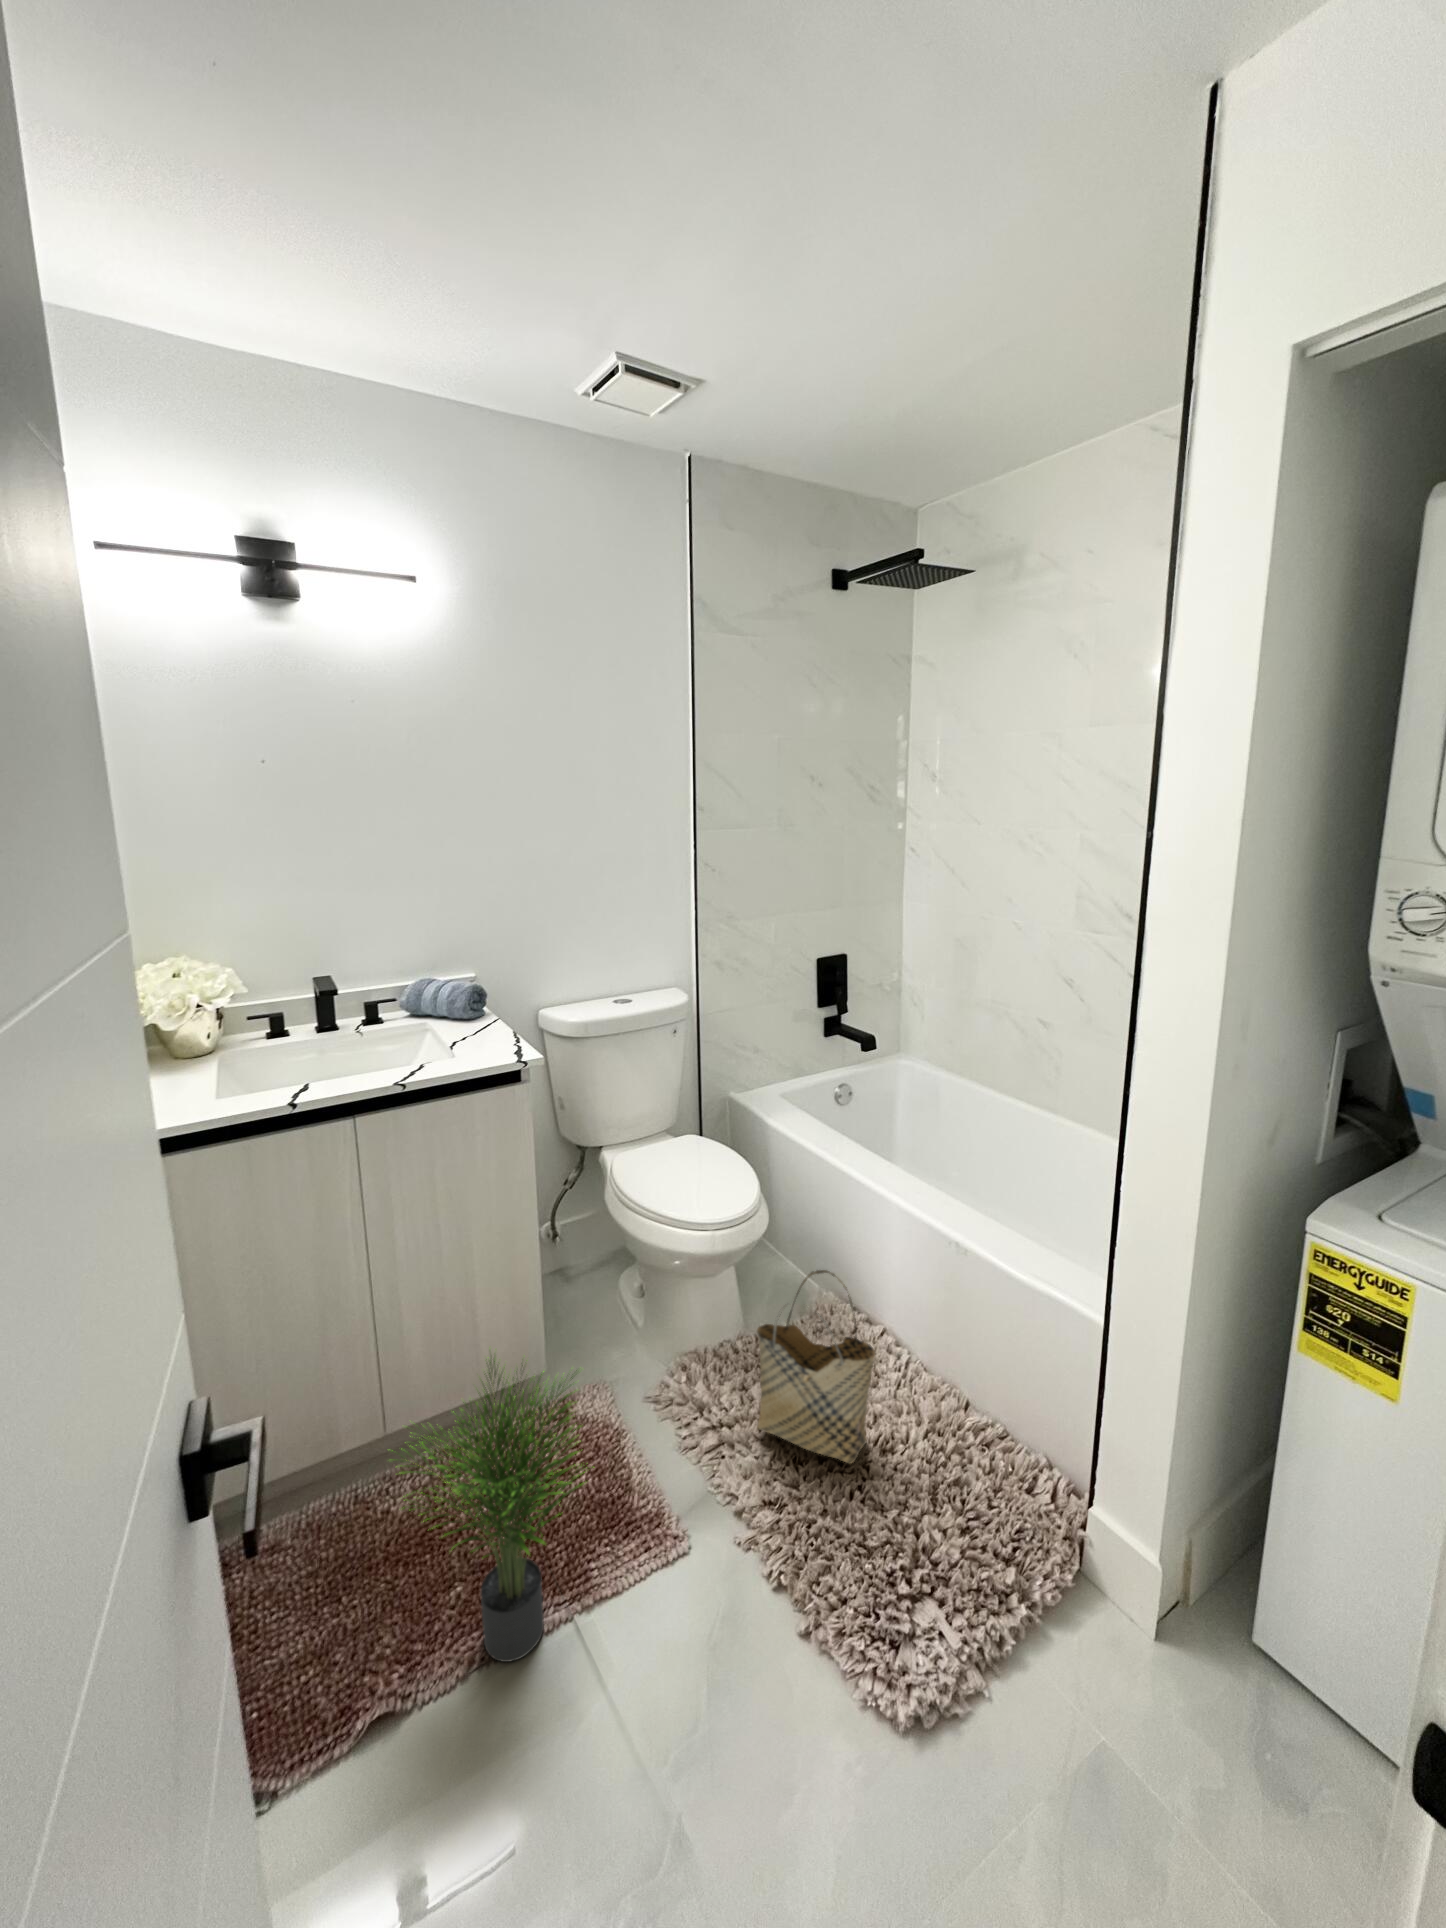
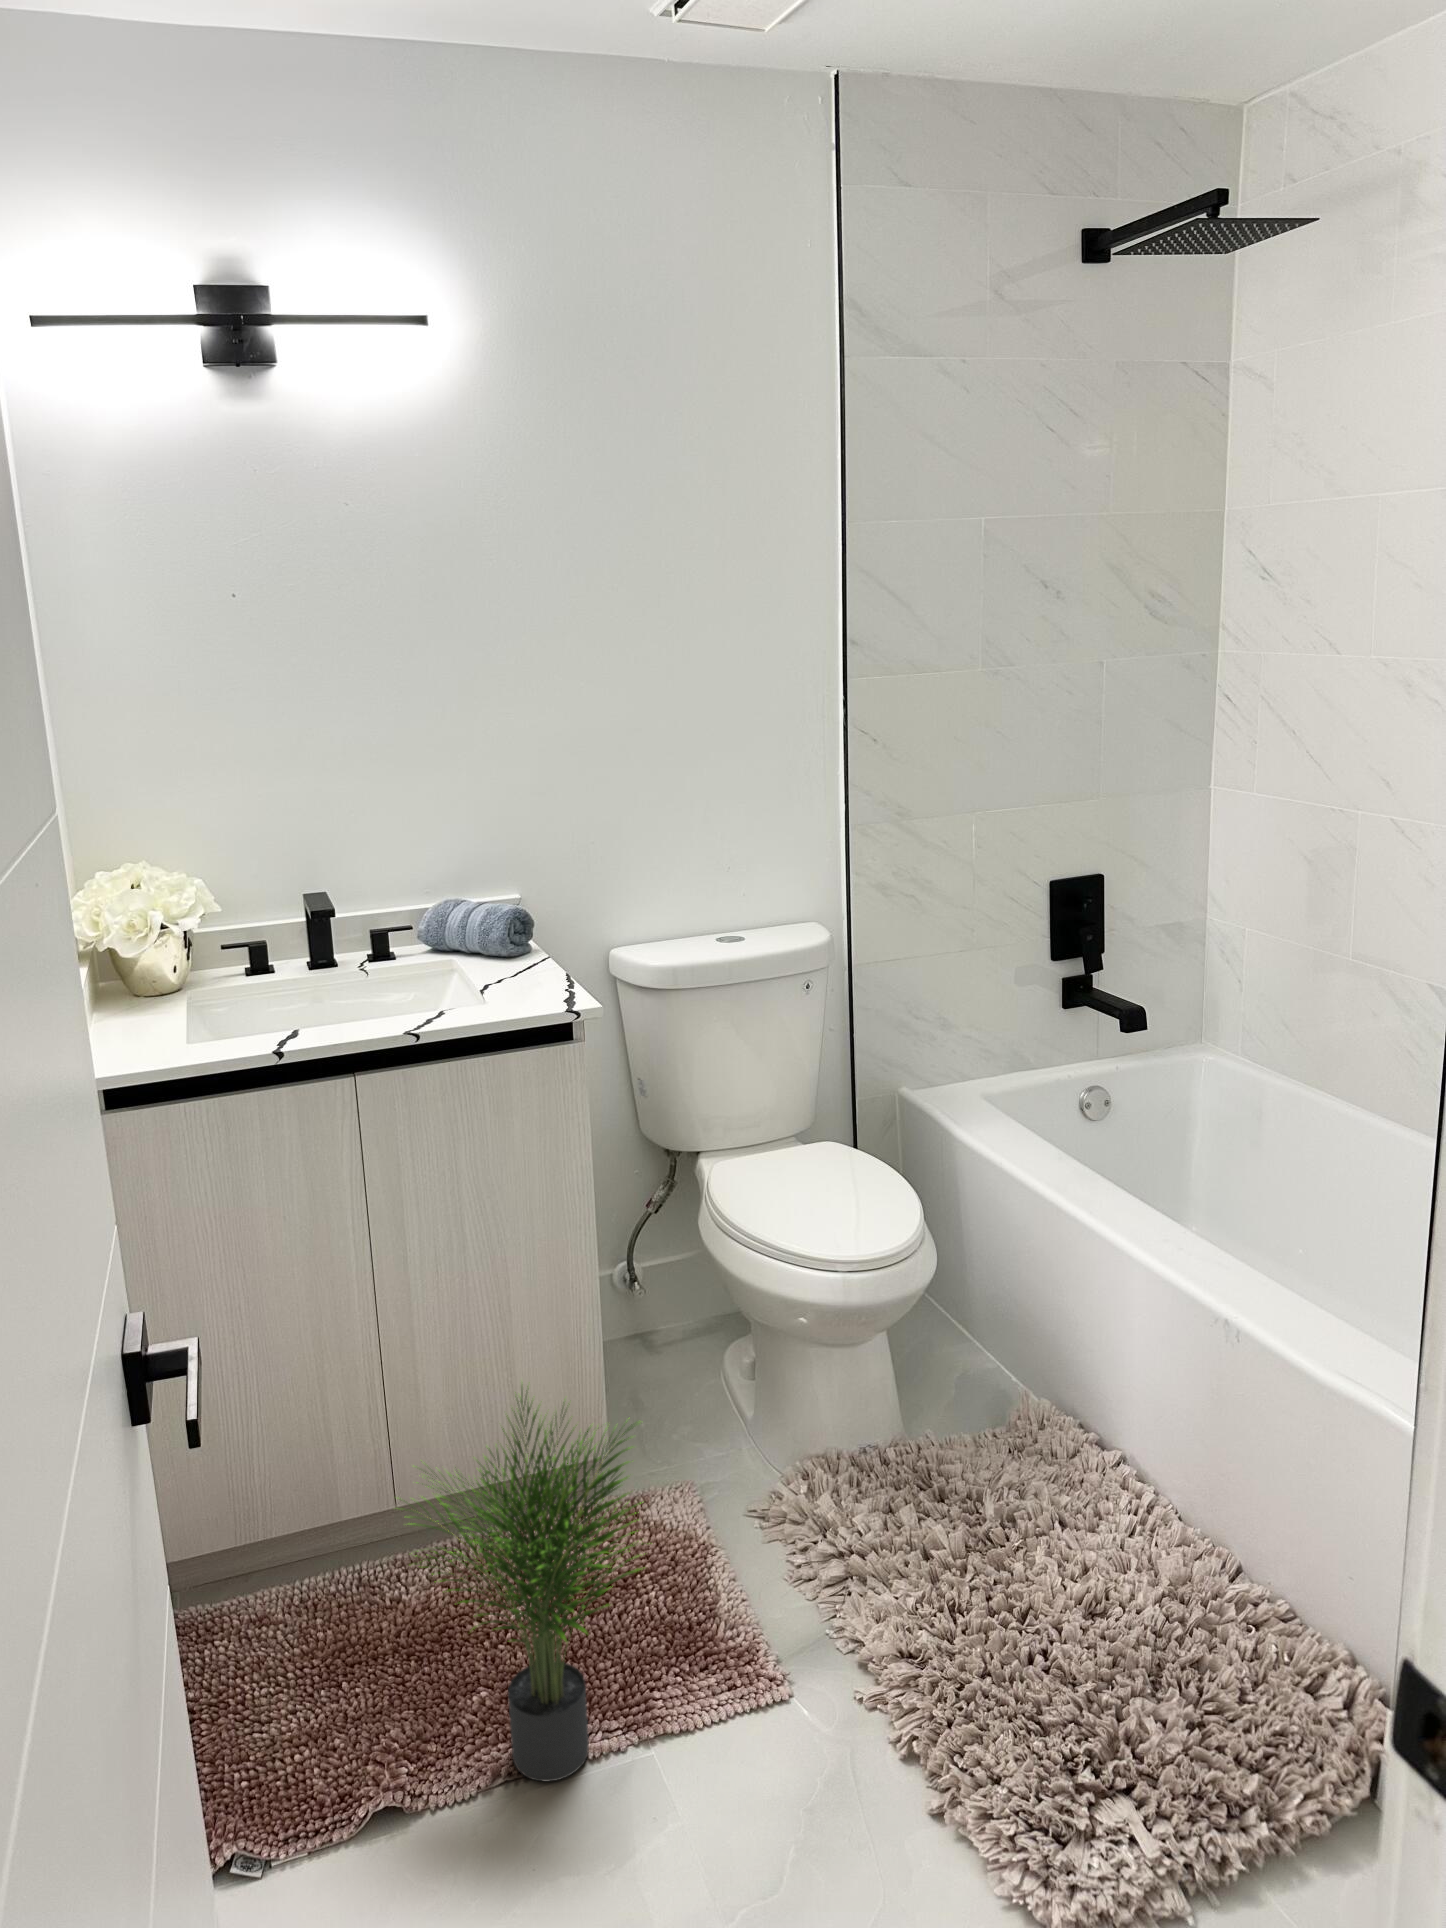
woven basket: present [756,1270,875,1464] -> none [903,1342,1079,1620]

